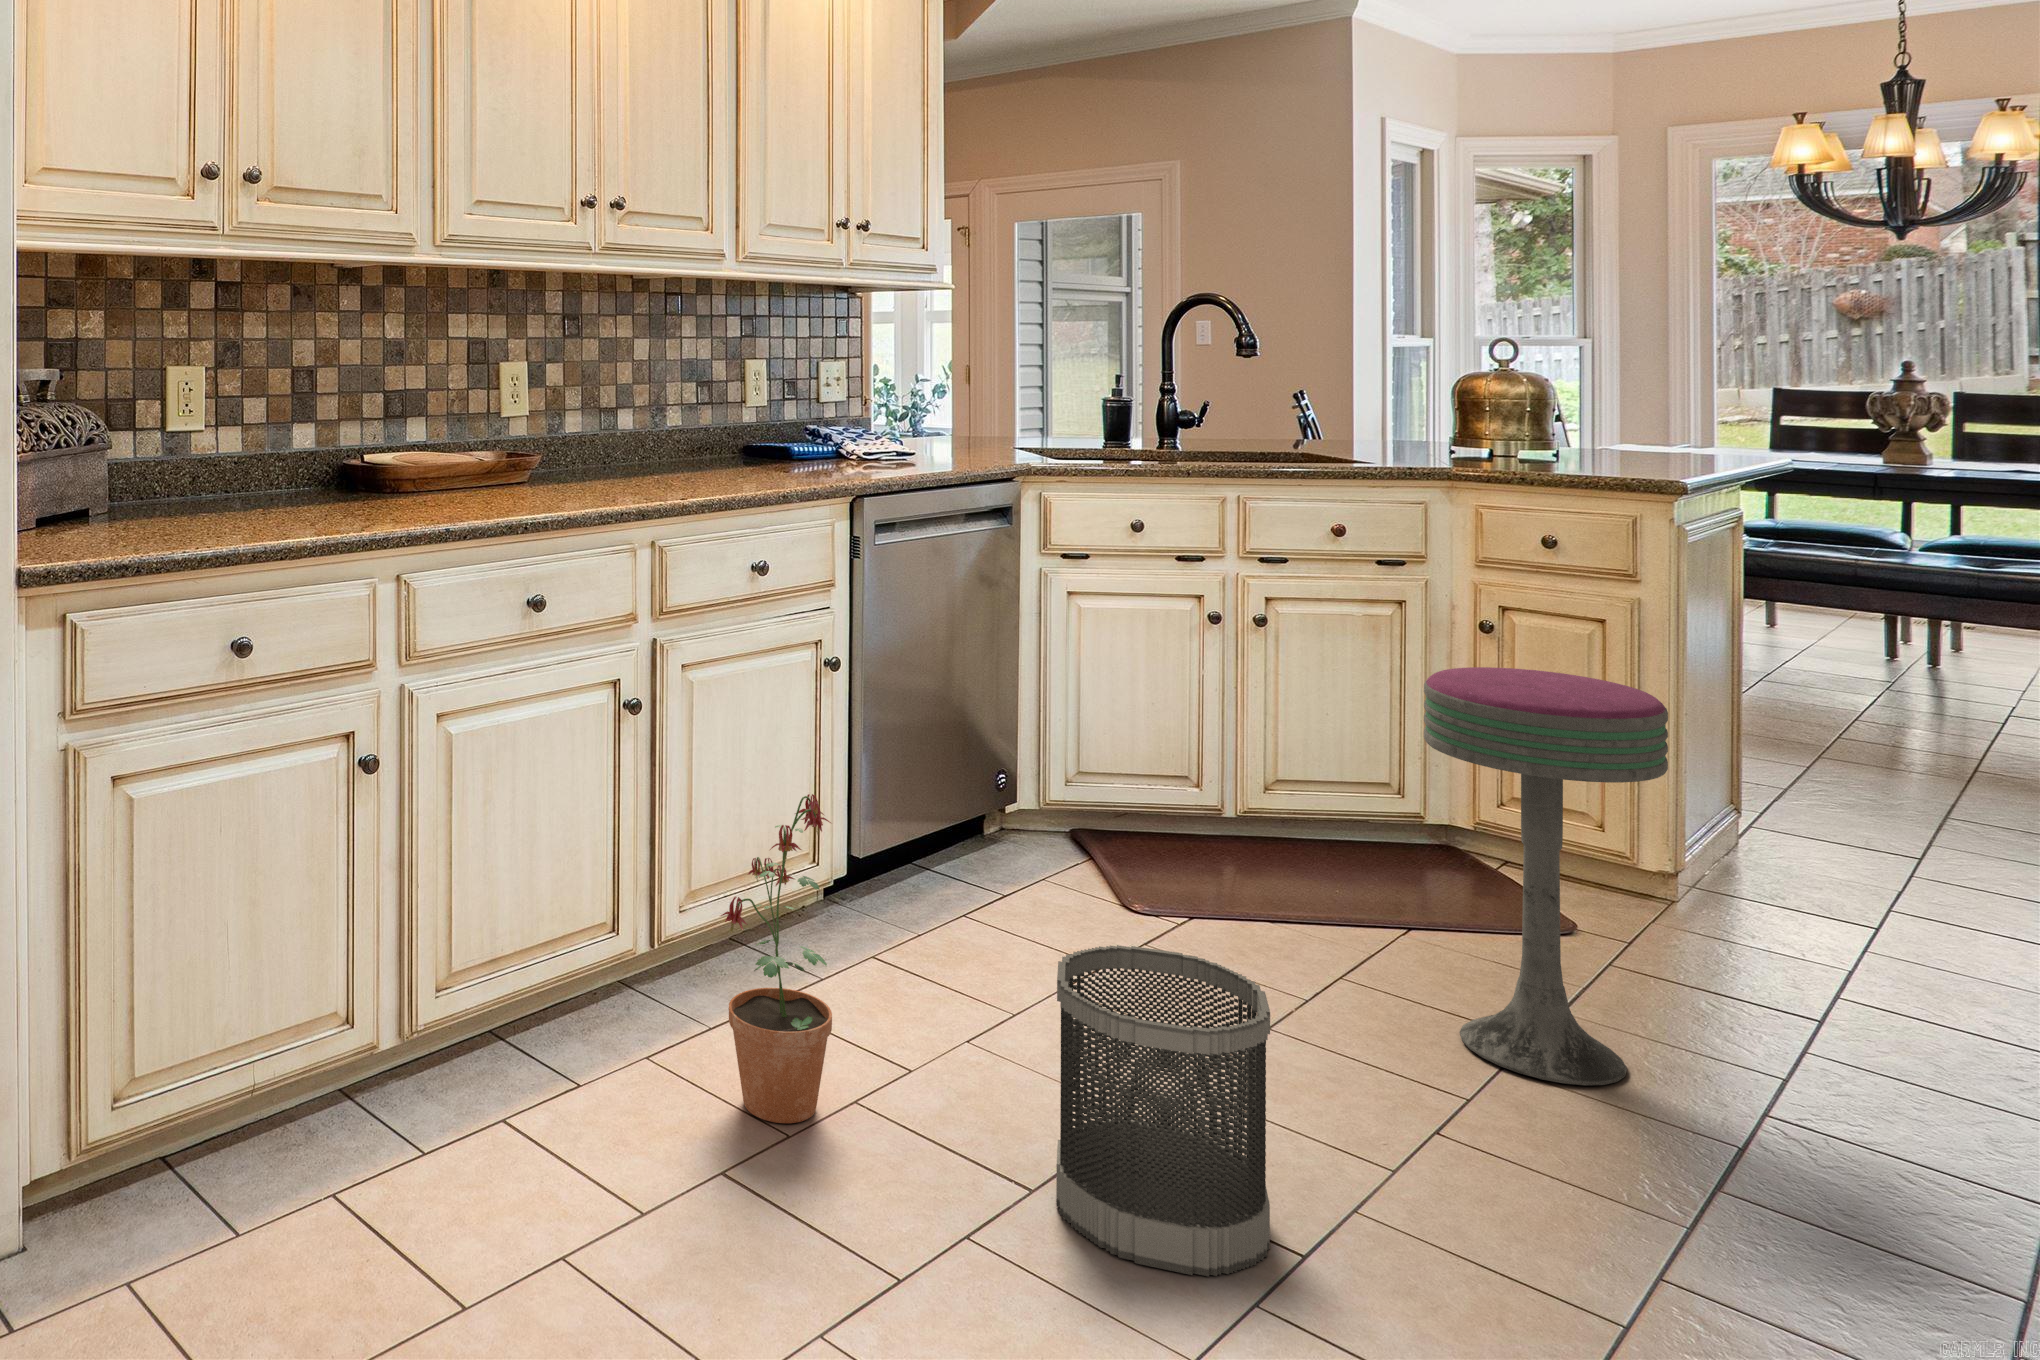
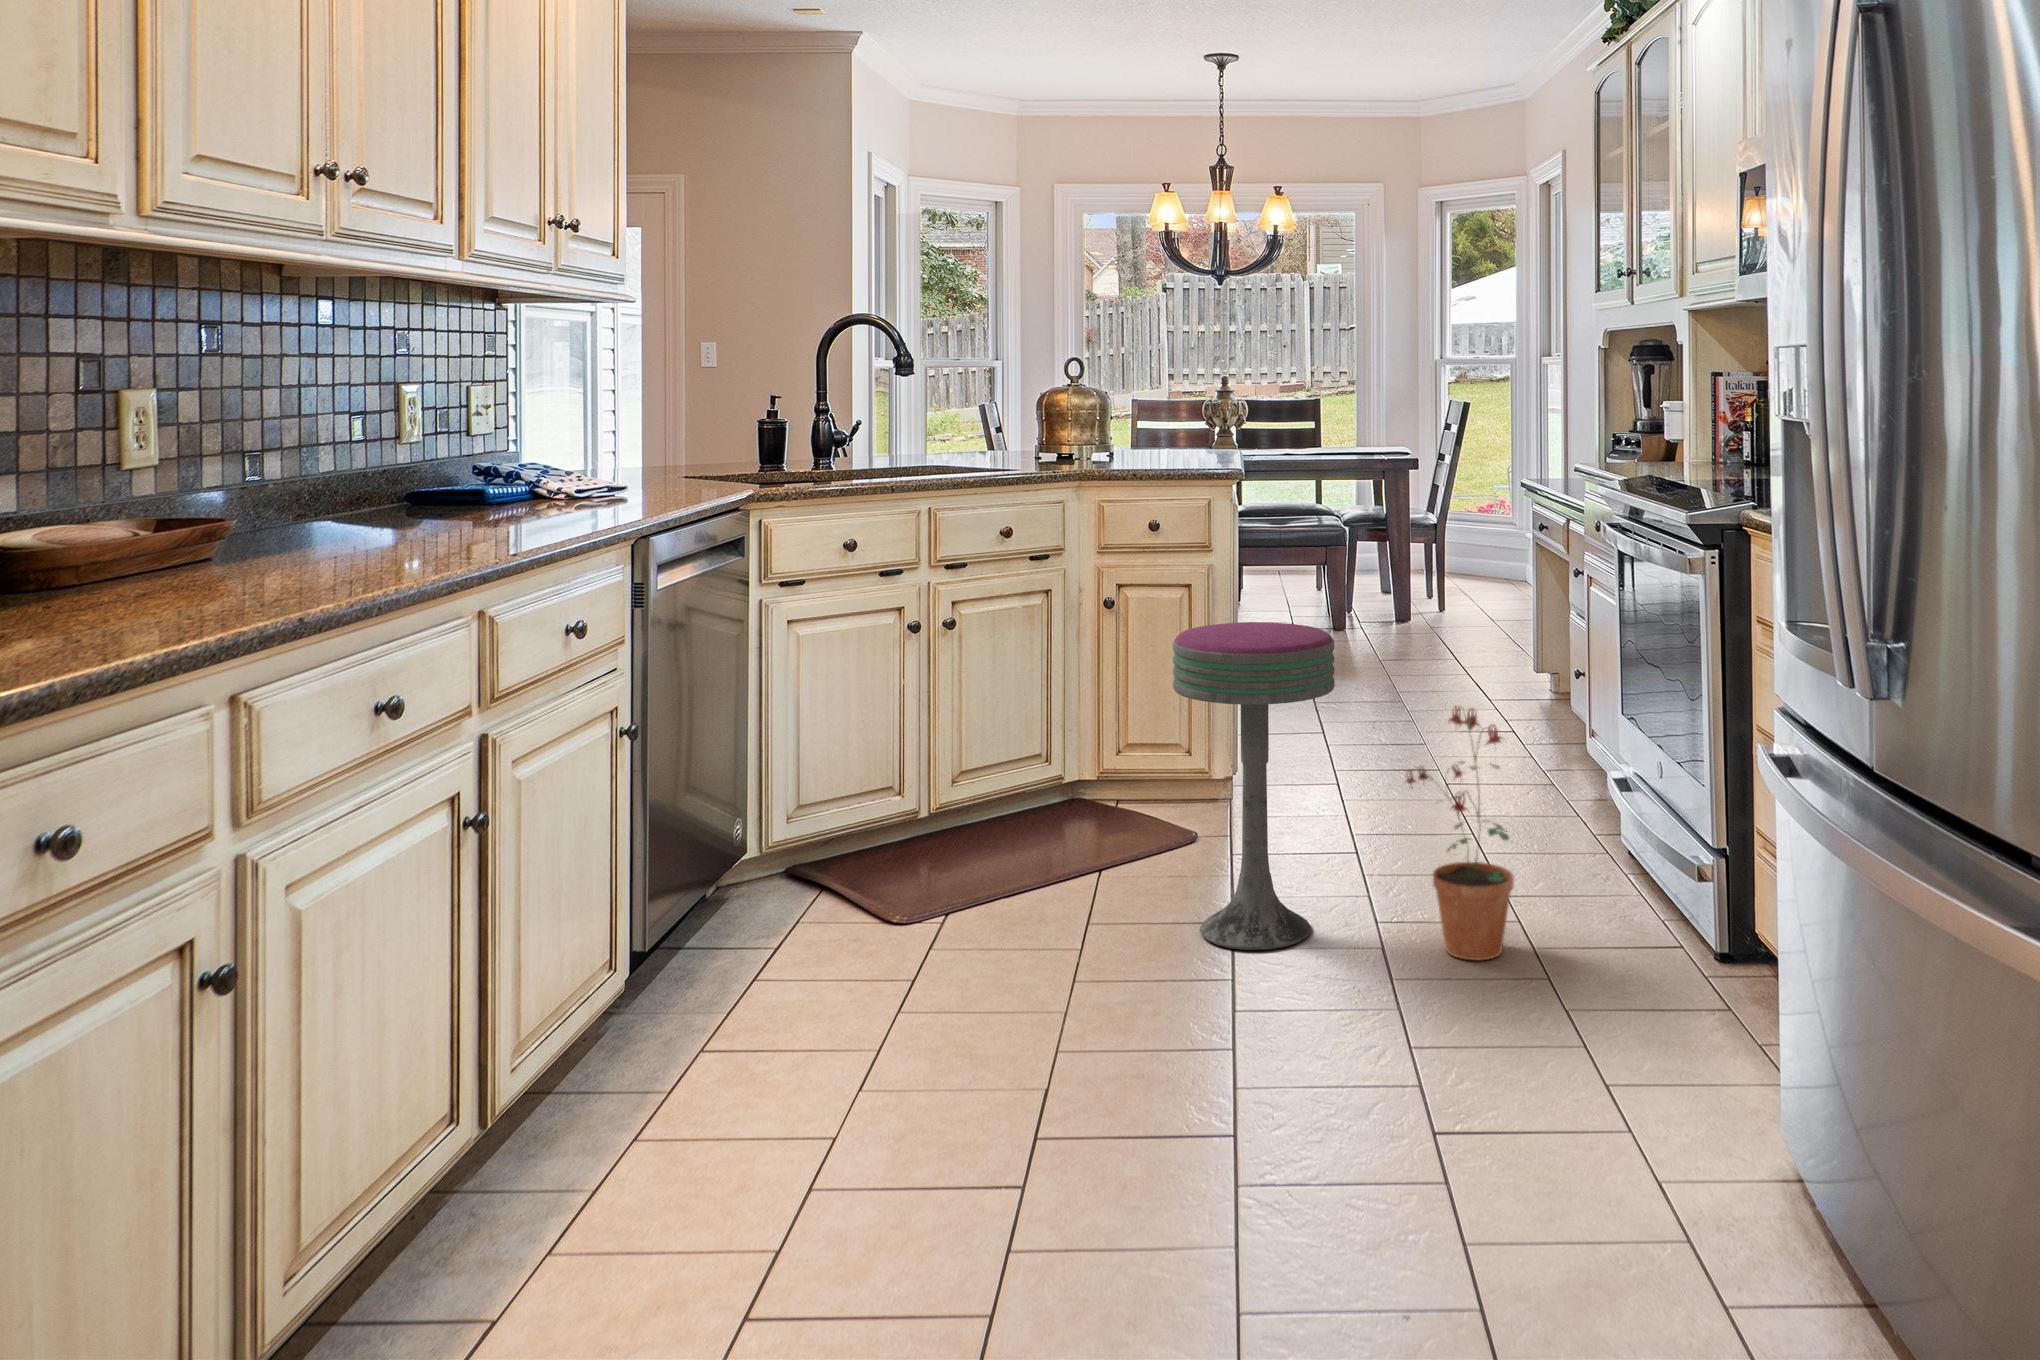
potted plant: present [721,794,832,1123] -> present [1406,705,1514,960]
wastebasket: present [1056,945,1270,1277] -> none [1044,917,1232,1214]

